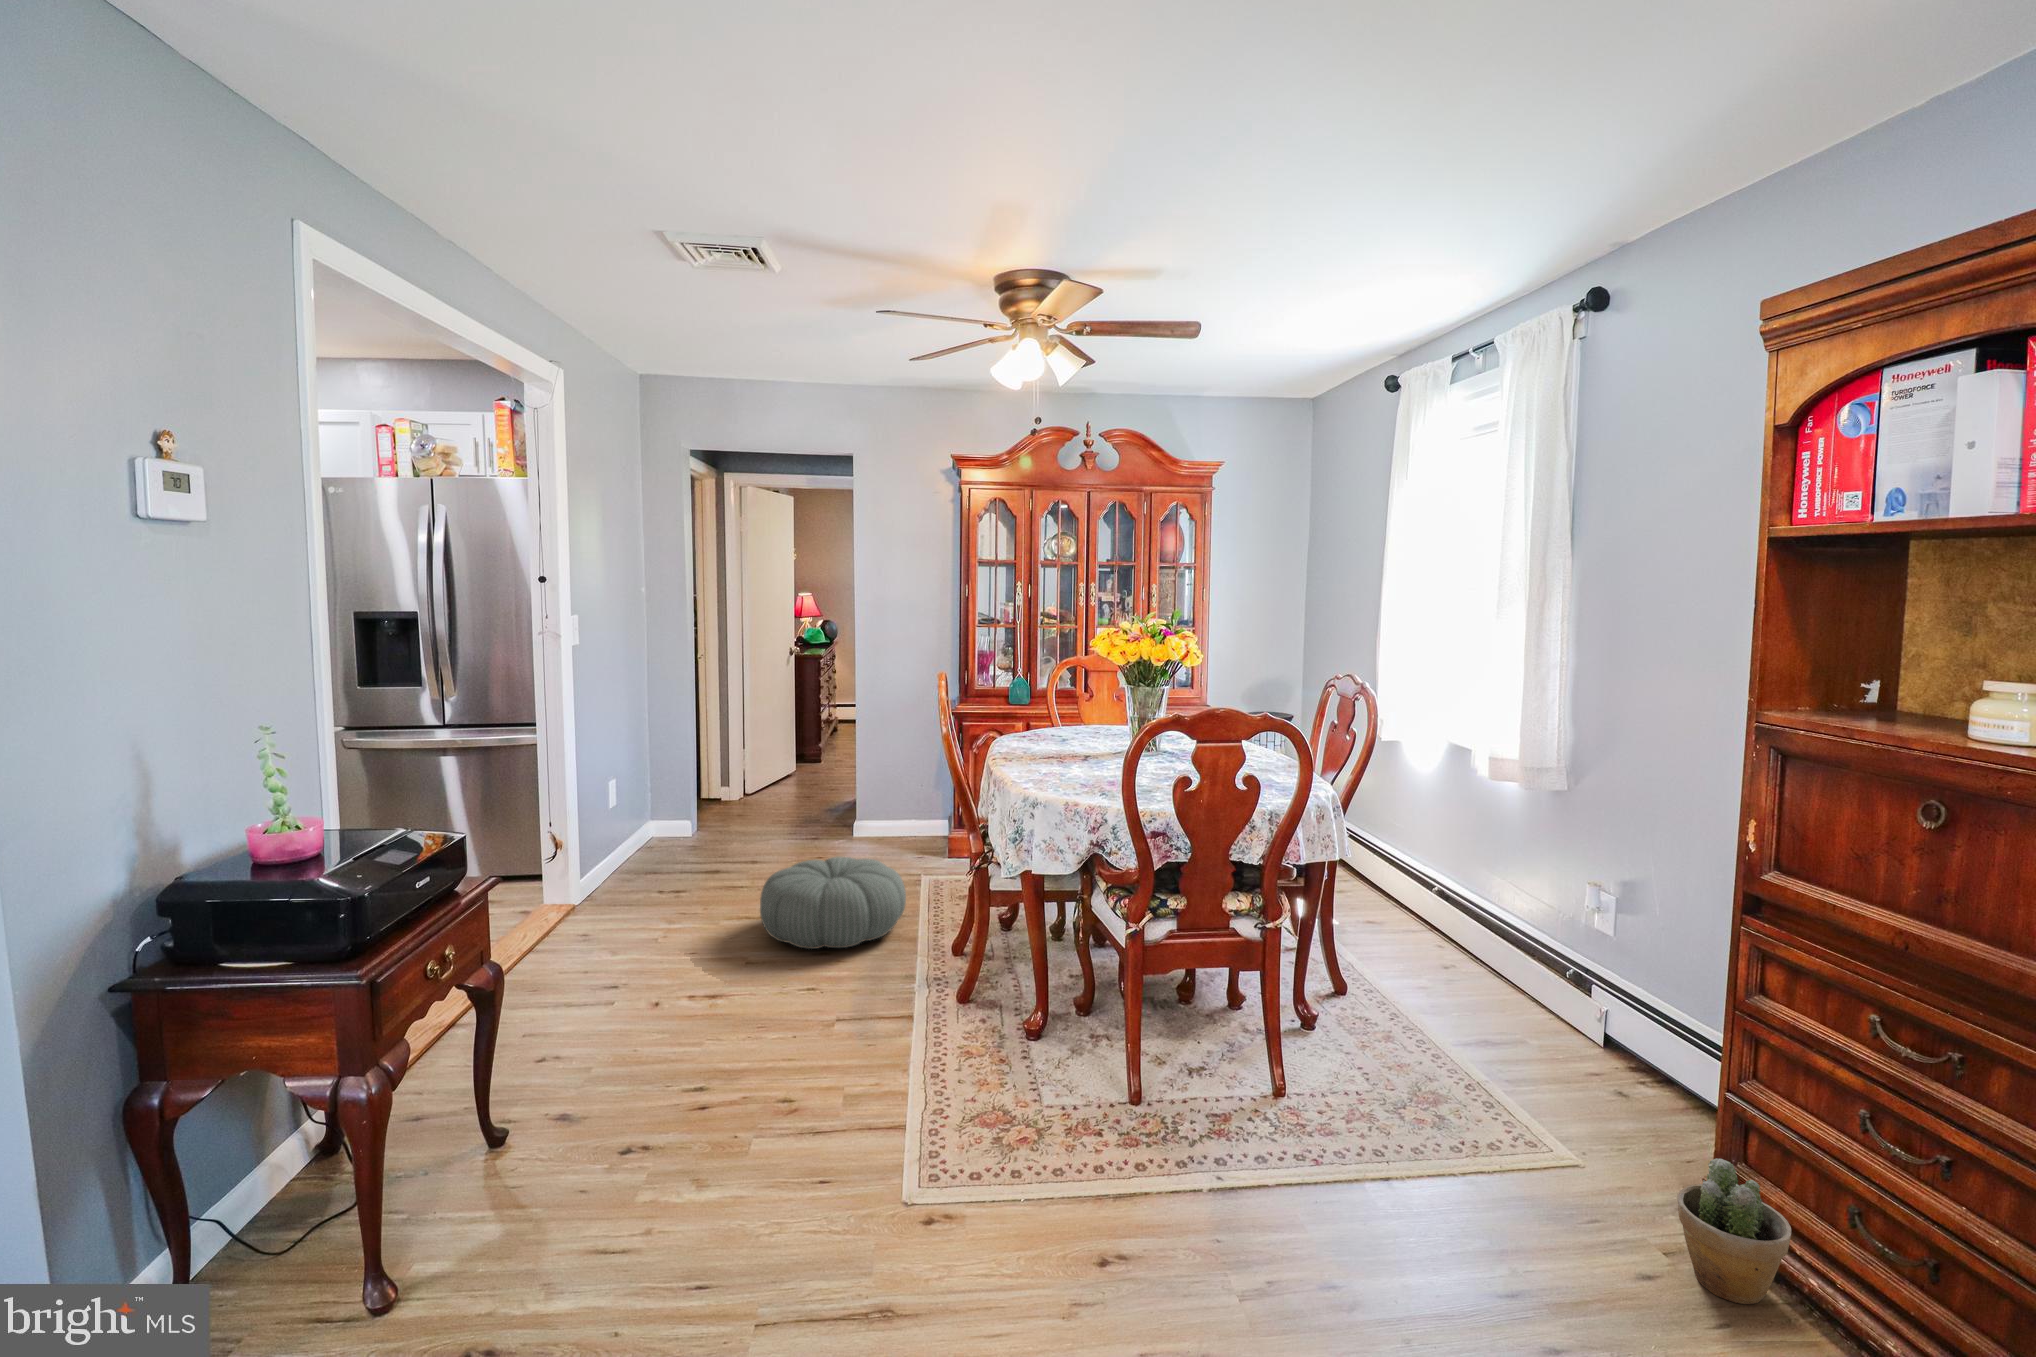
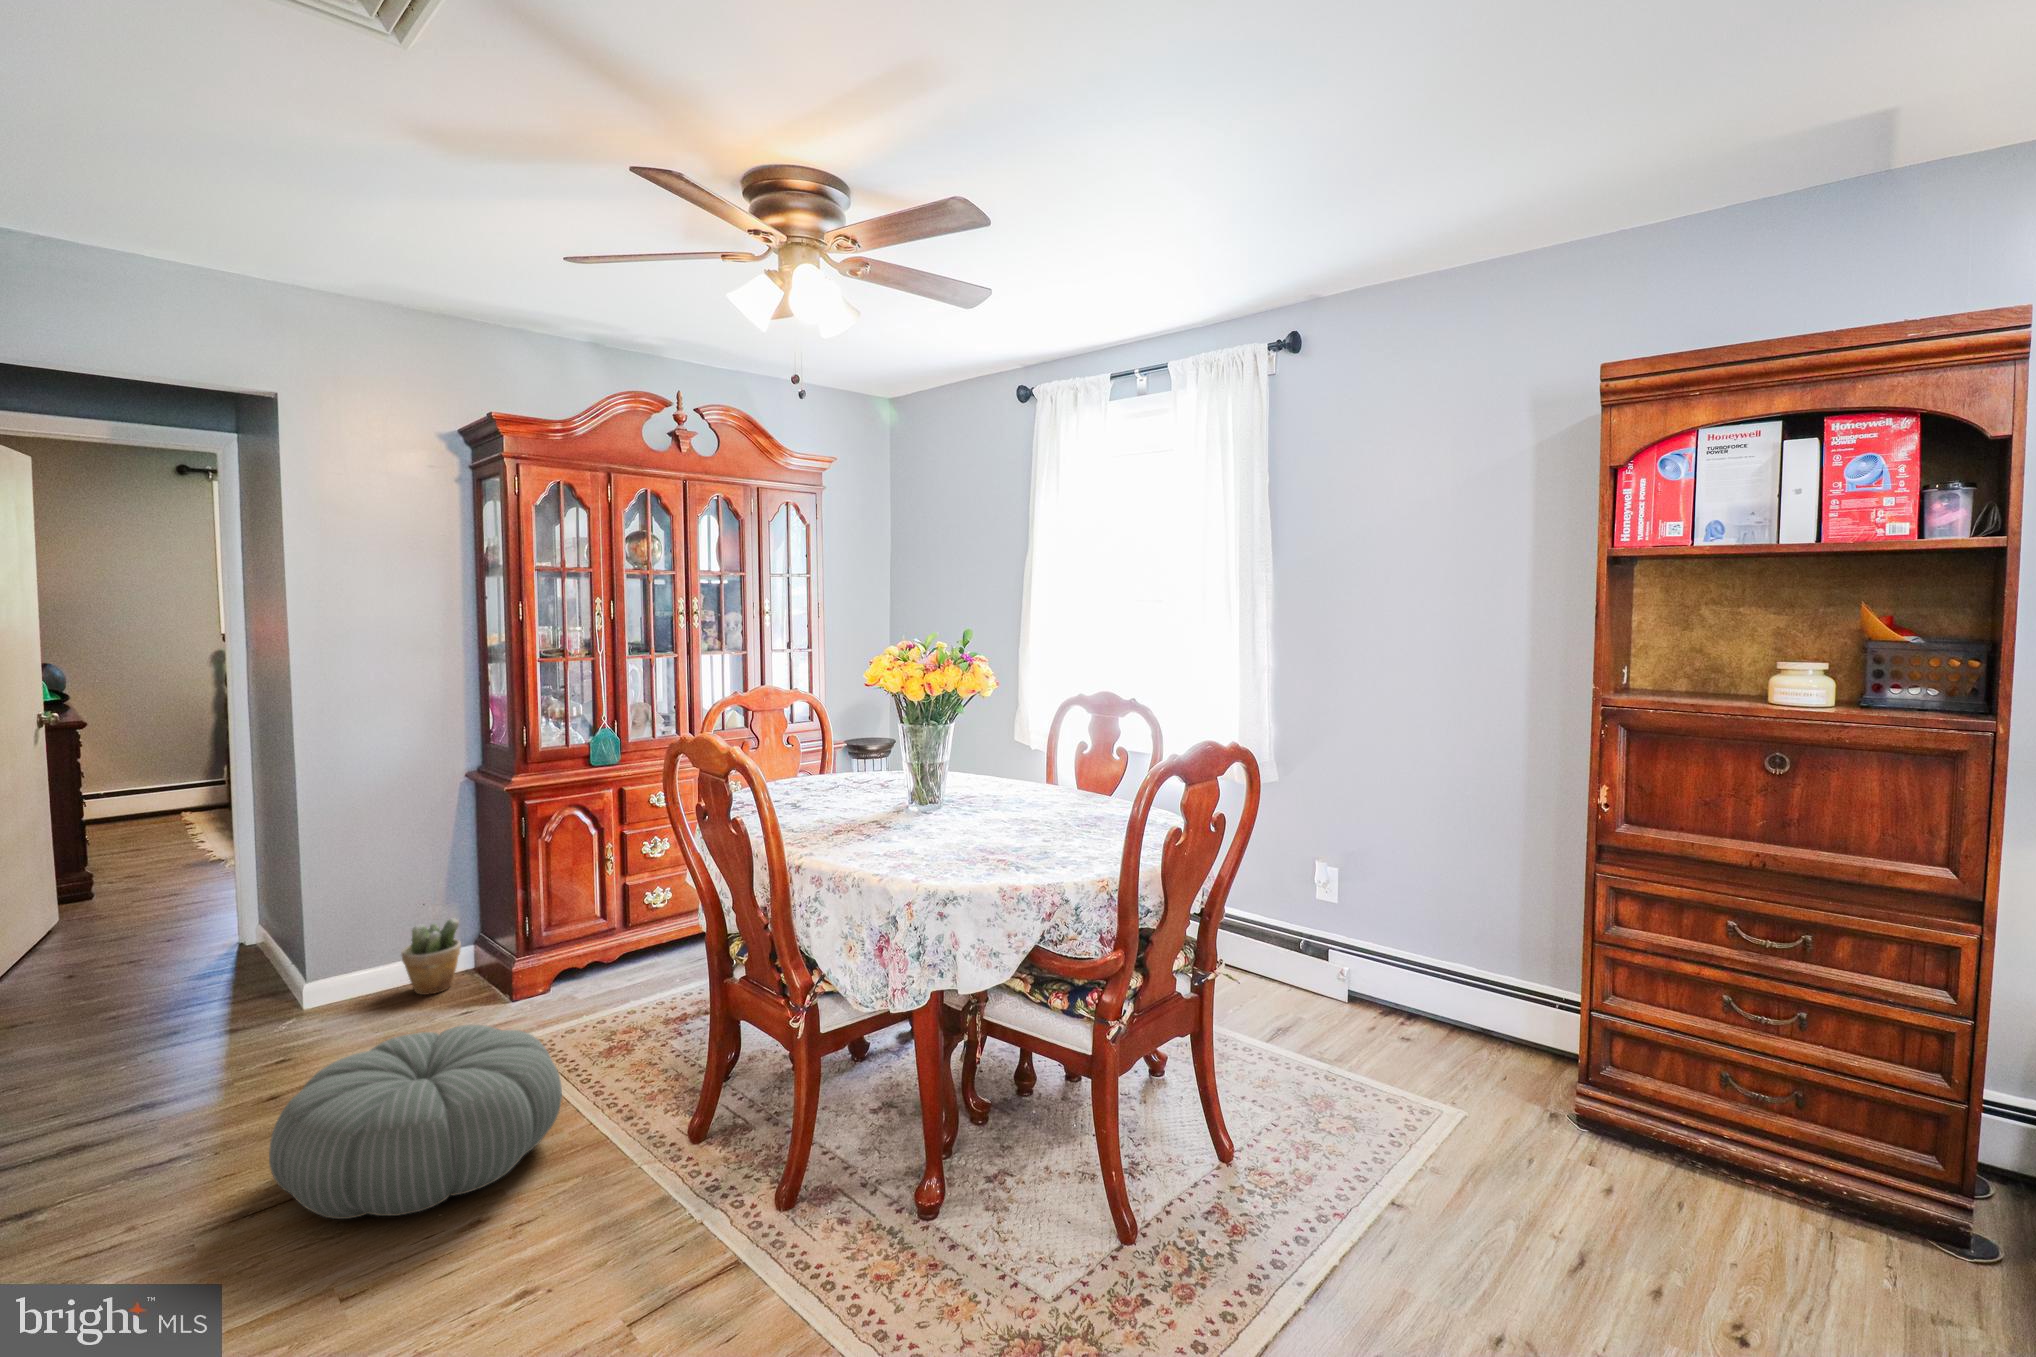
potted plant: present [1677,1158,1791,1304] -> present [401,918,461,995]

